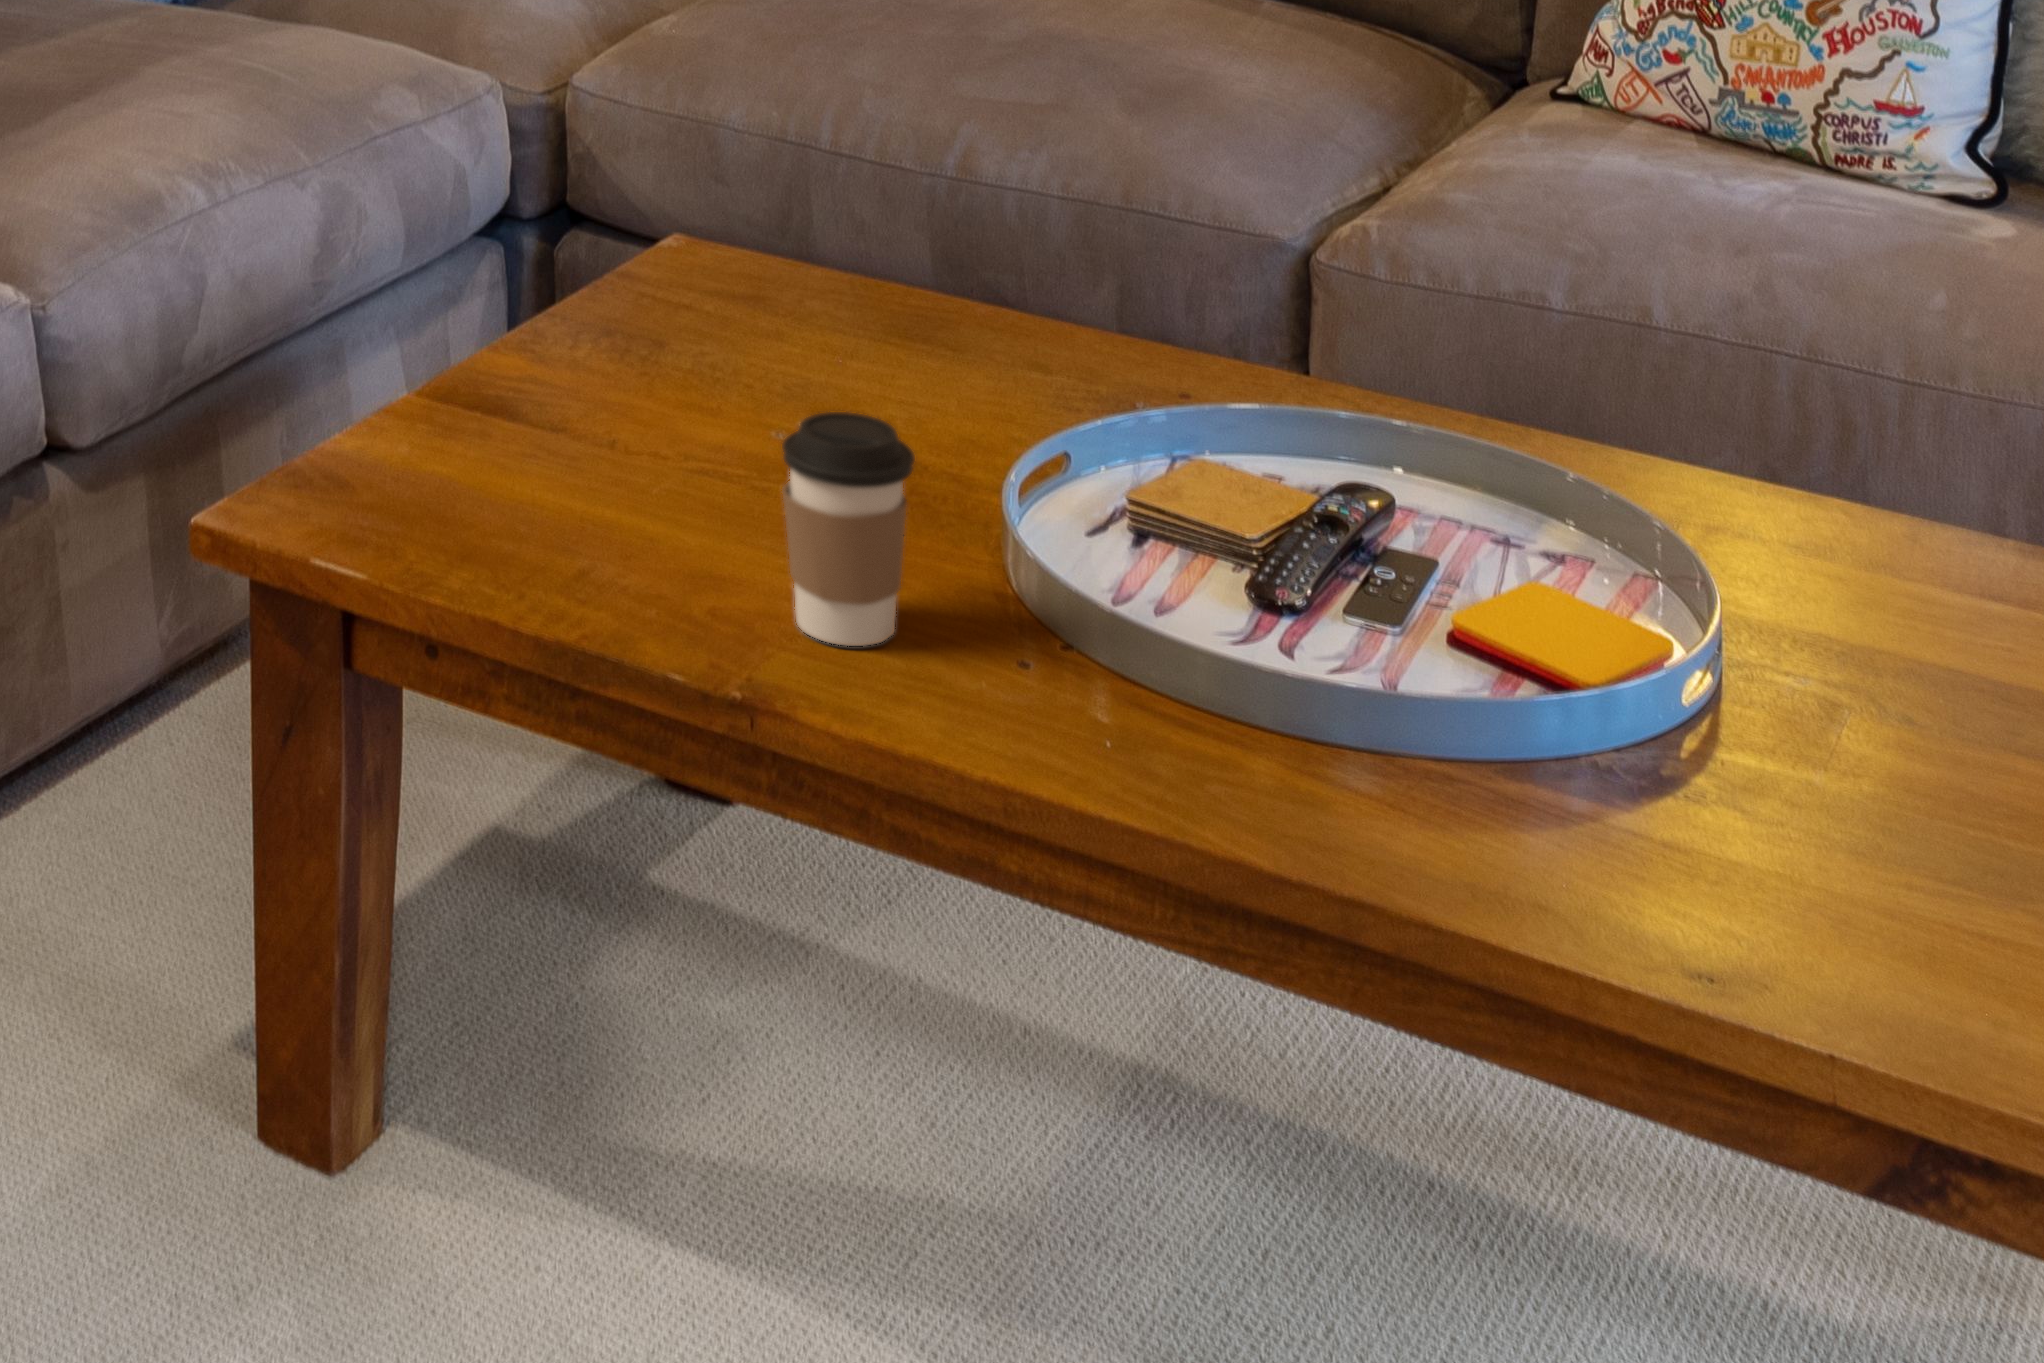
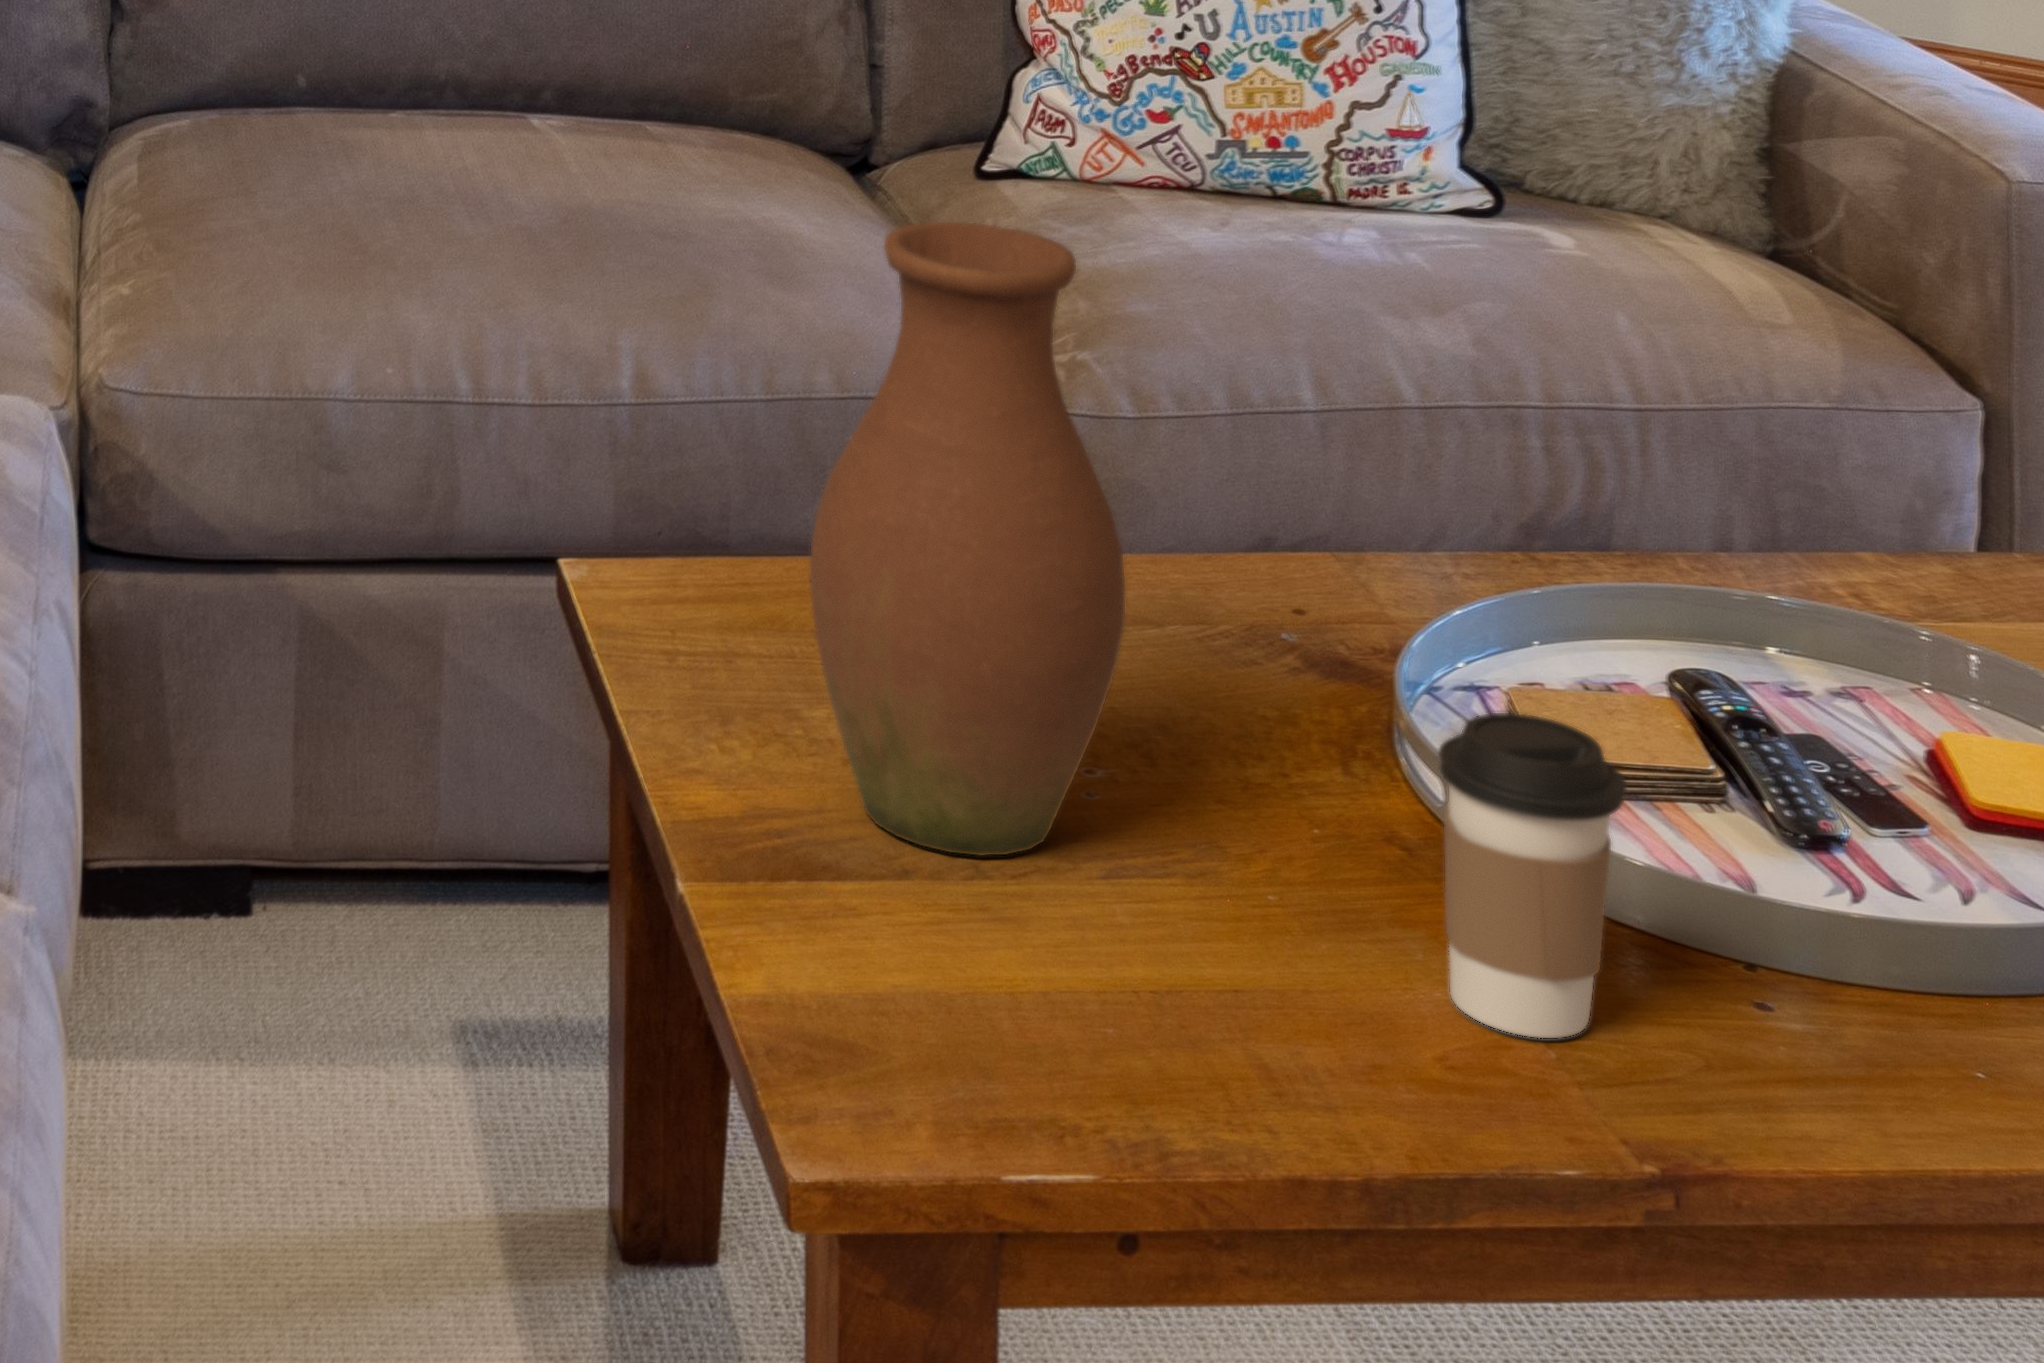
vase: none [540,24,763,476] -> present [810,222,1125,855]

